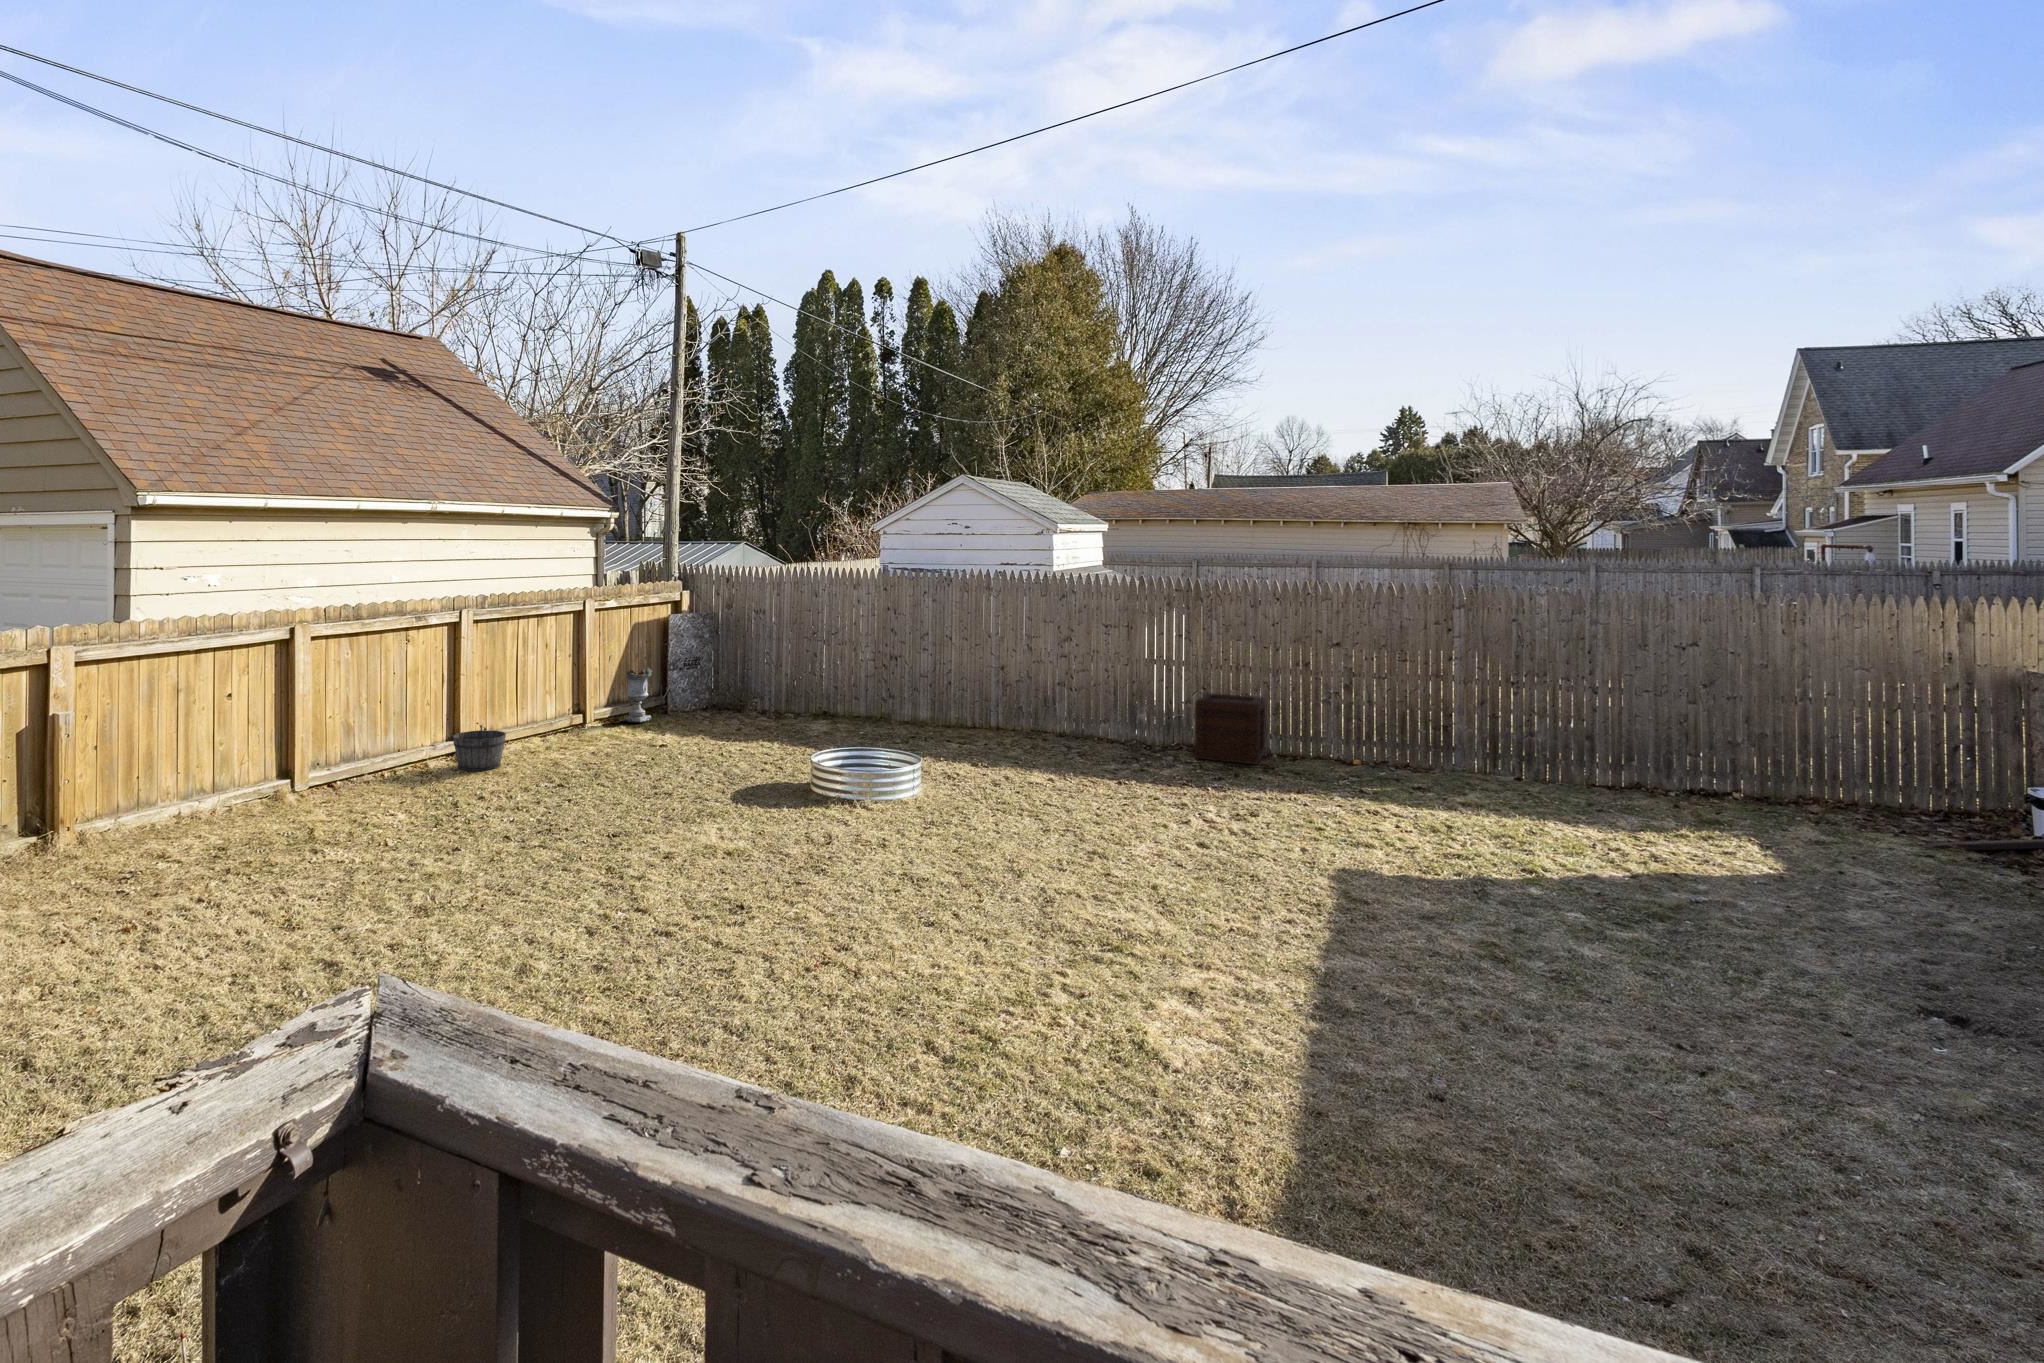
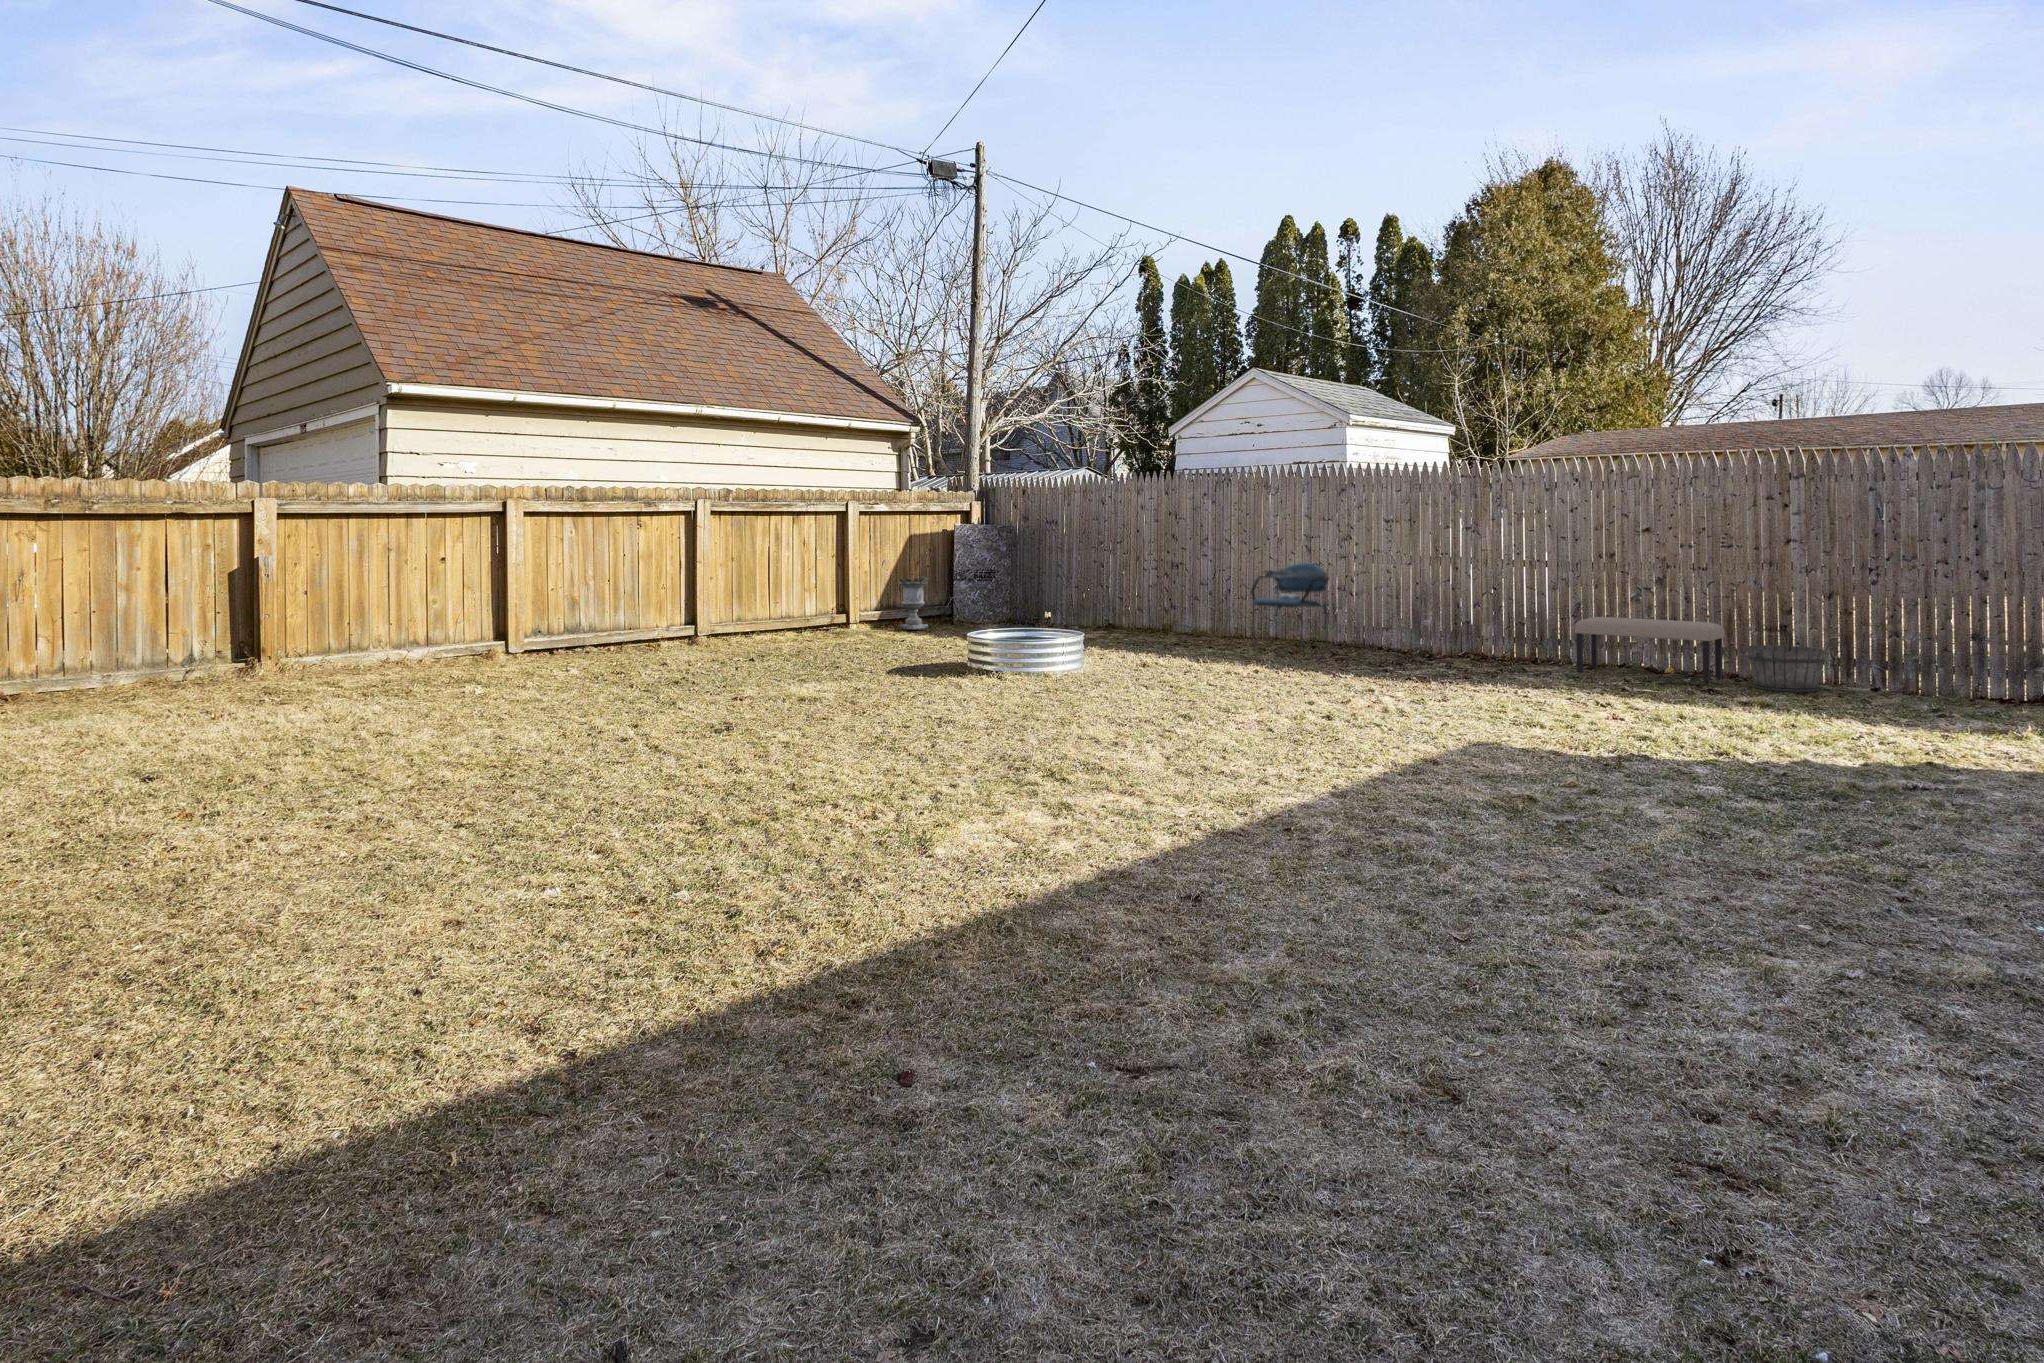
chair: none [986,659,1054,742] -> present [1251,563,1329,648]
wooden crate: present [1194,693,1265,764] -> none [1464,594,1561,671]
bench: none [1288,716,1403,775] -> present [1575,617,1724,683]
wooden bucket: present [453,722,506,771] -> present [1747,633,1826,692]

